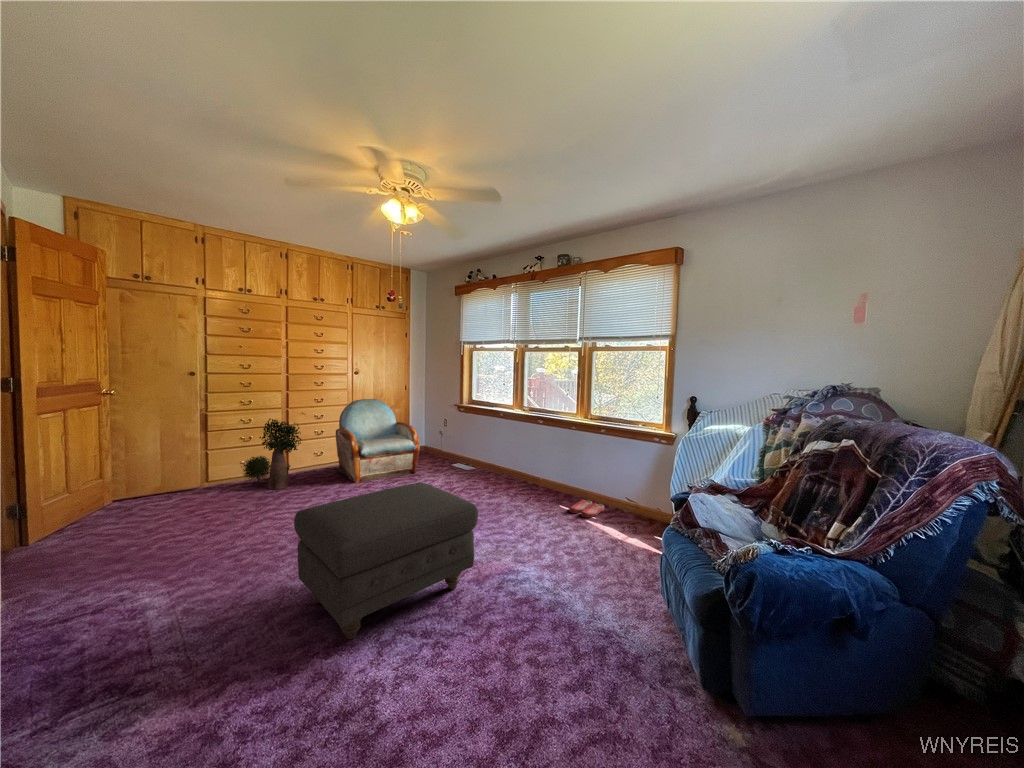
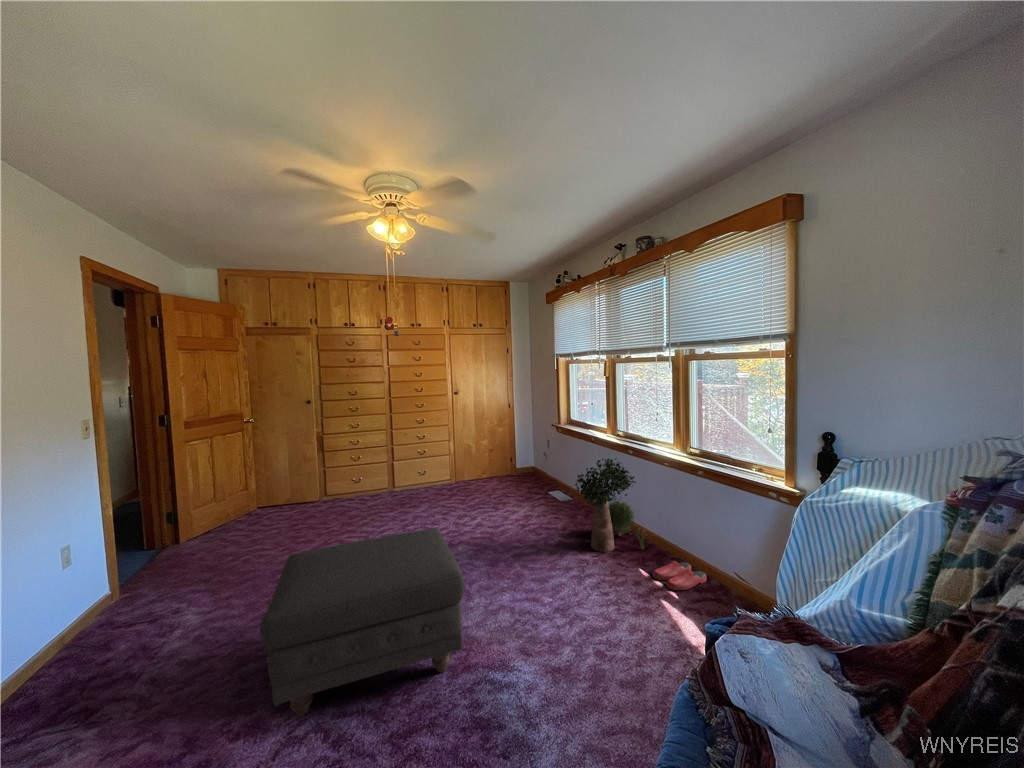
armchair: present [336,399,420,483] -> none [432,419,507,506]
potted plant: present [243,418,301,489] -> present [575,458,647,552]

